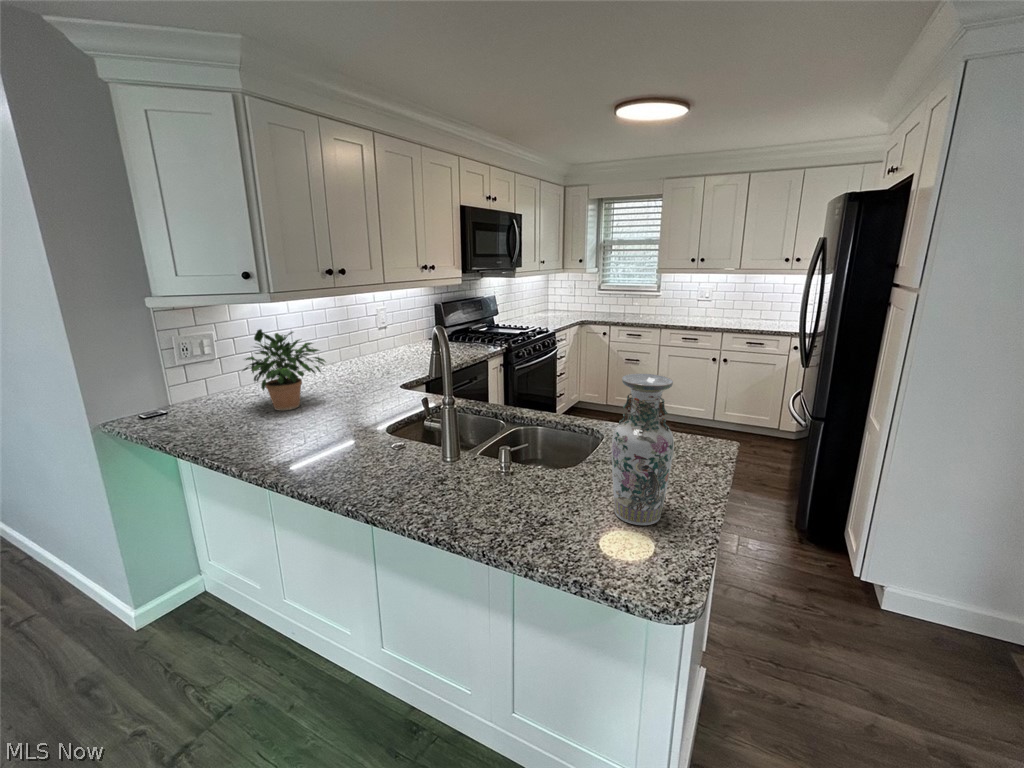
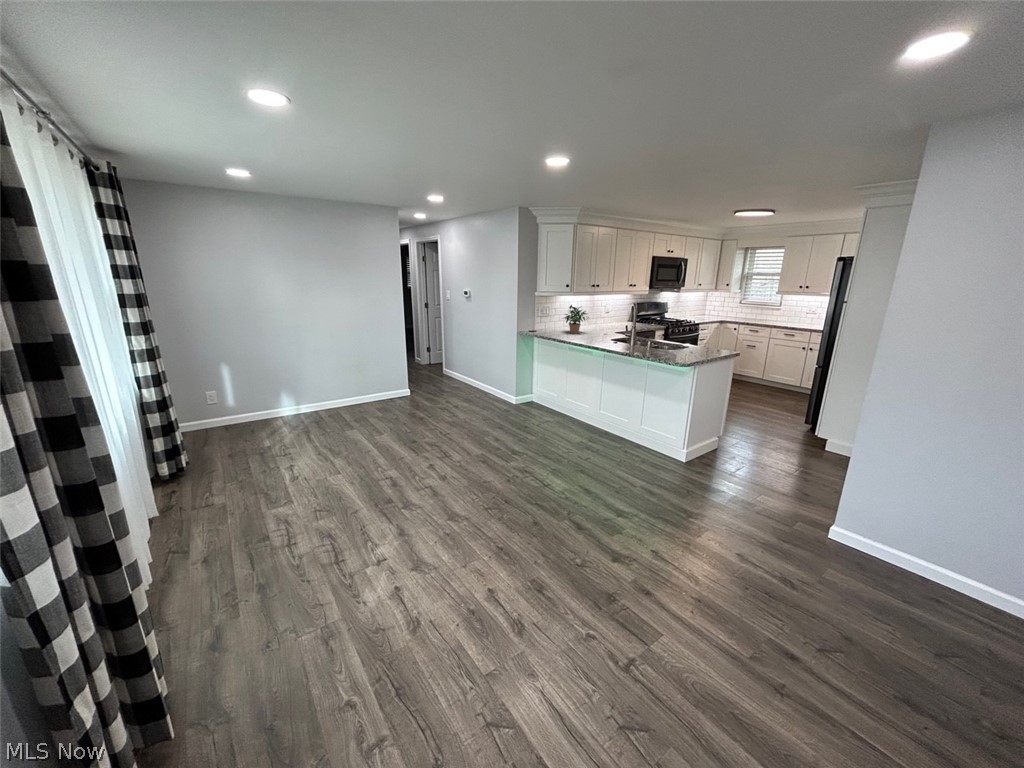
vase: present [612,374,674,525] -> none [673,319,692,360]

